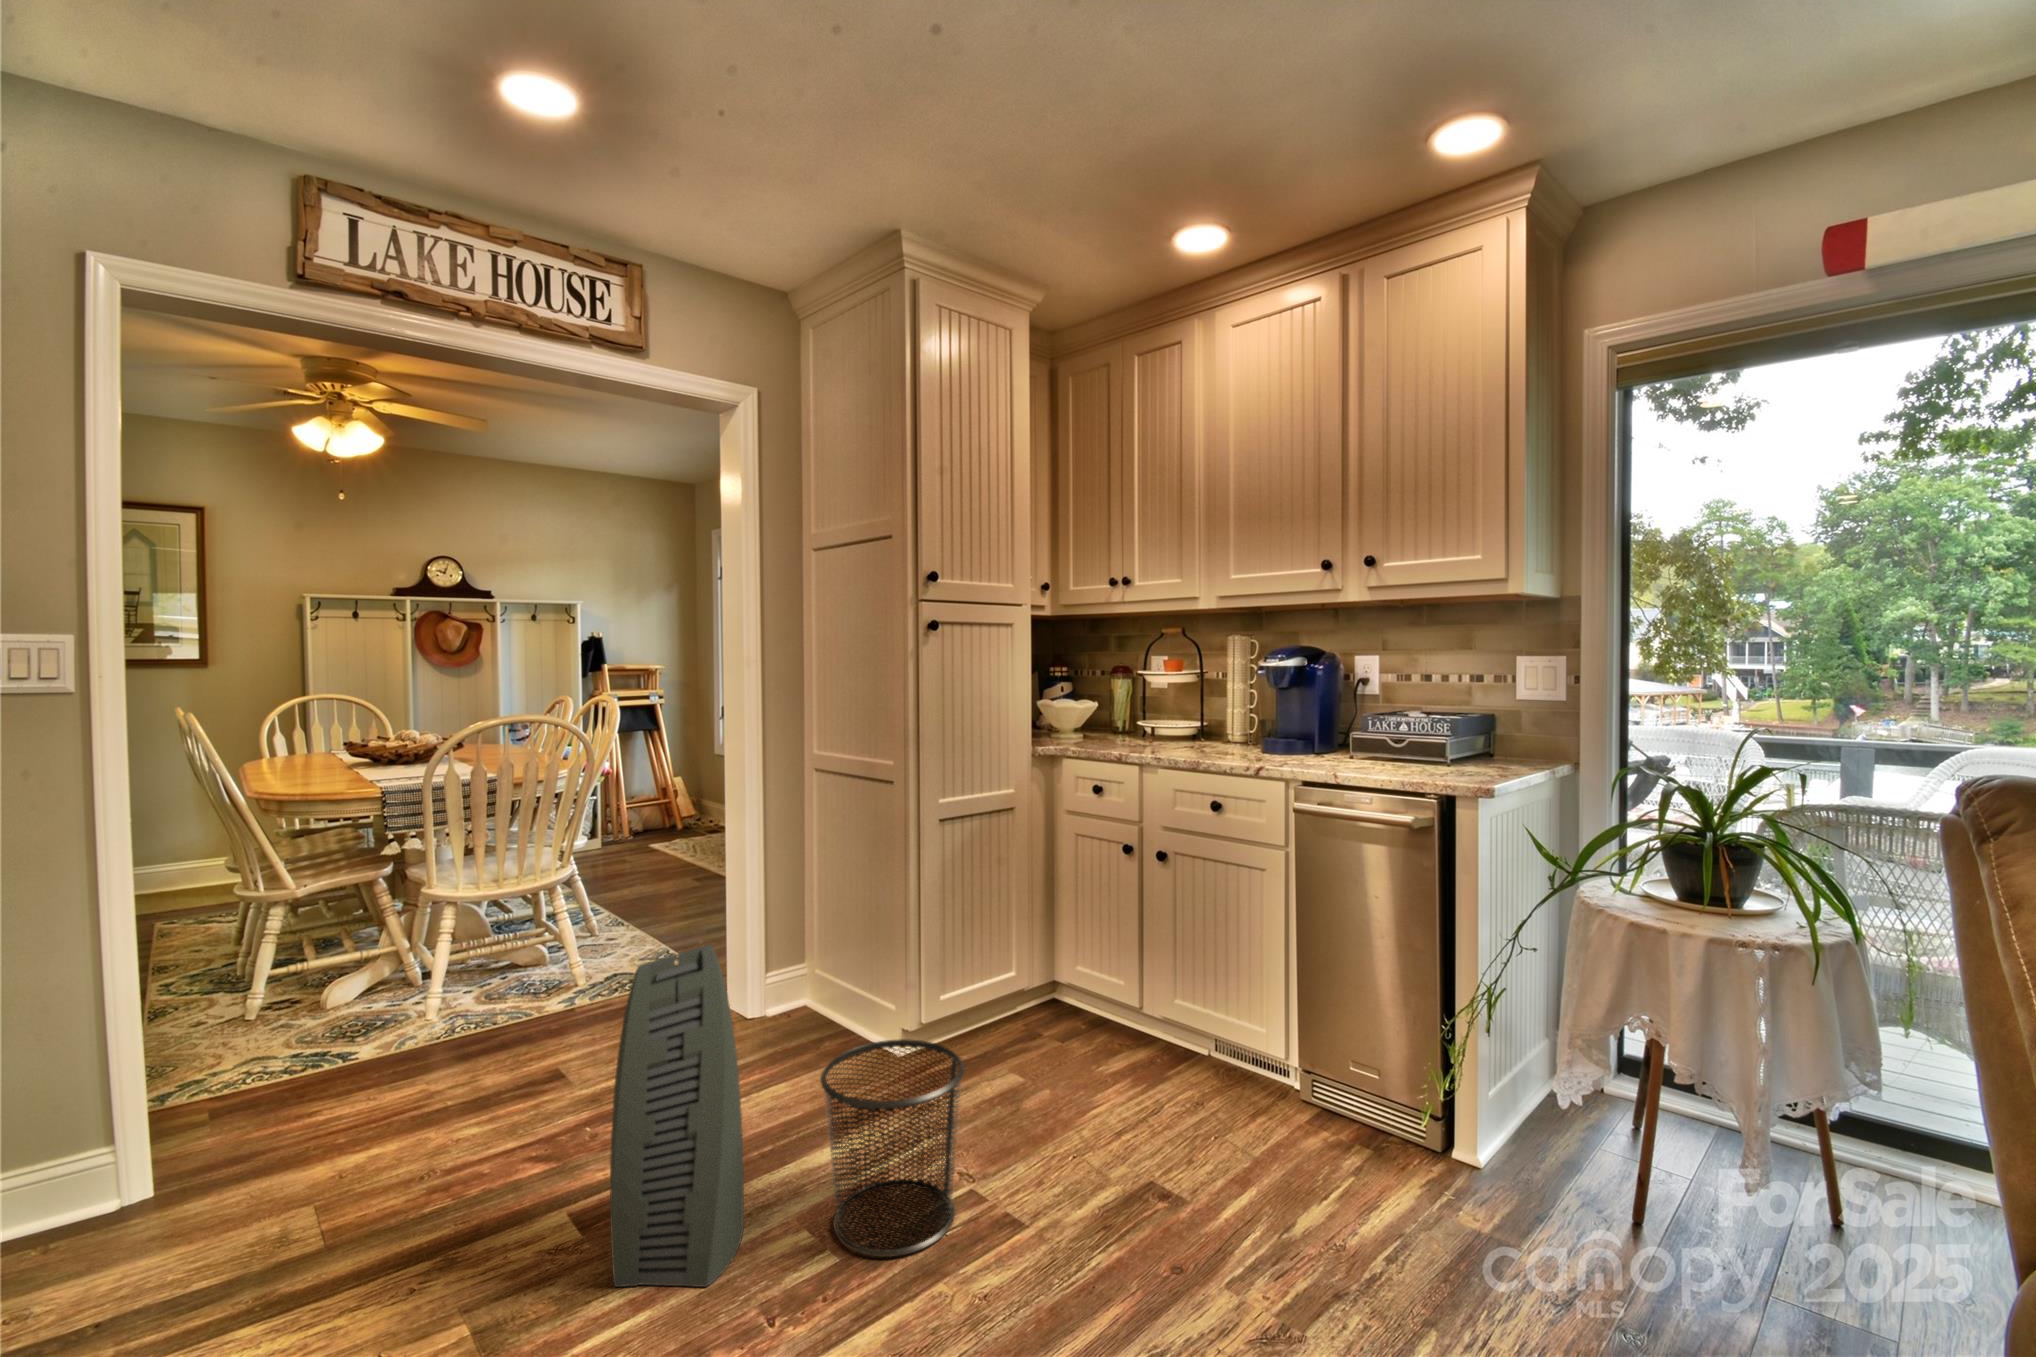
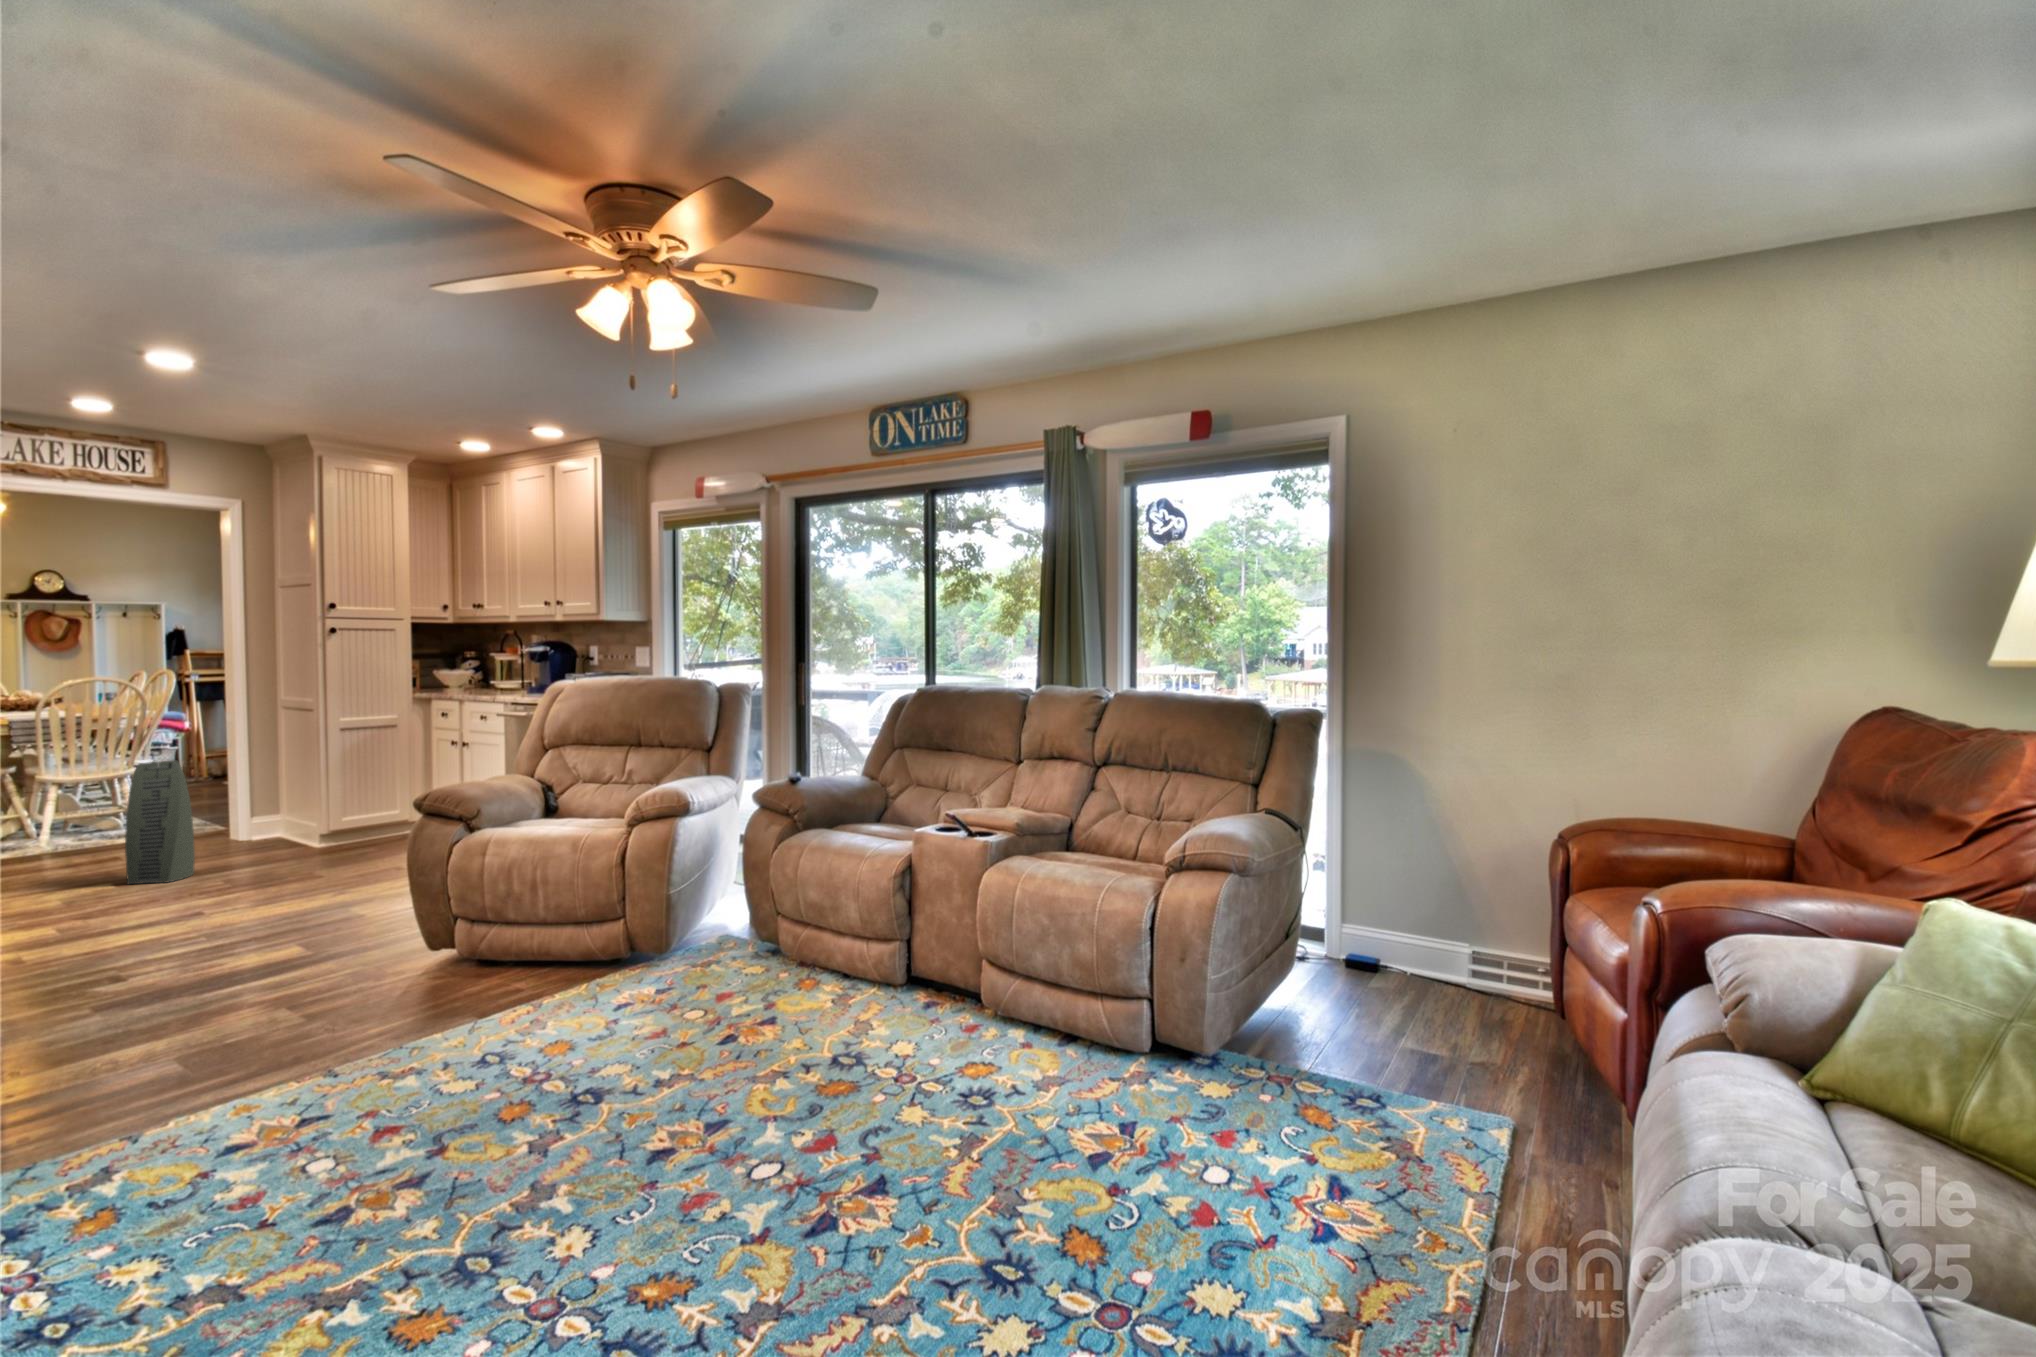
waste bin: present [820,1039,965,1257] -> none [226,805,298,875]

